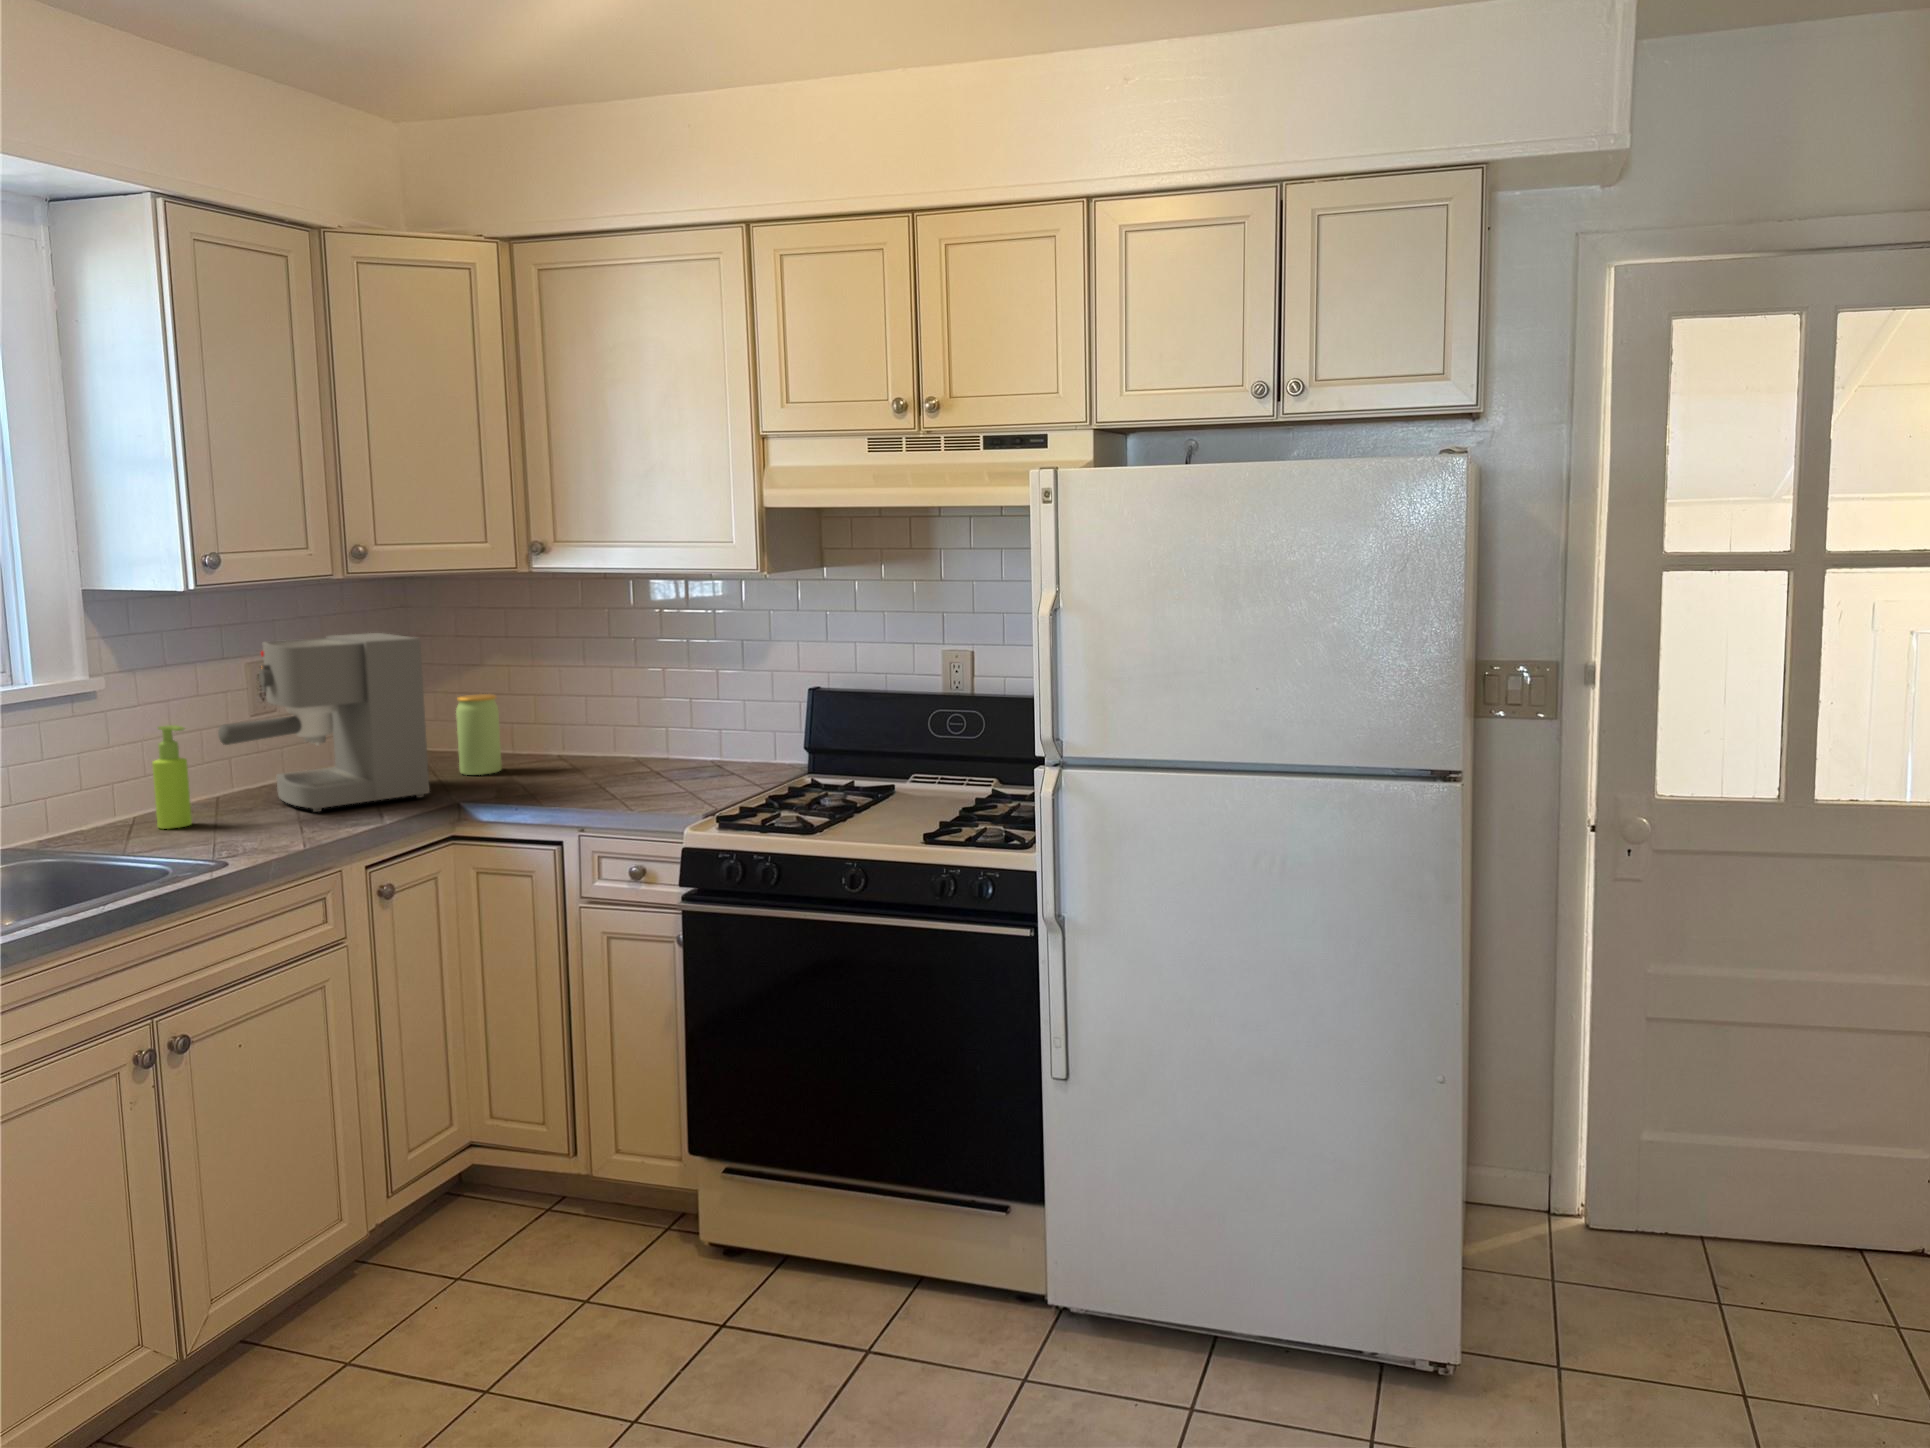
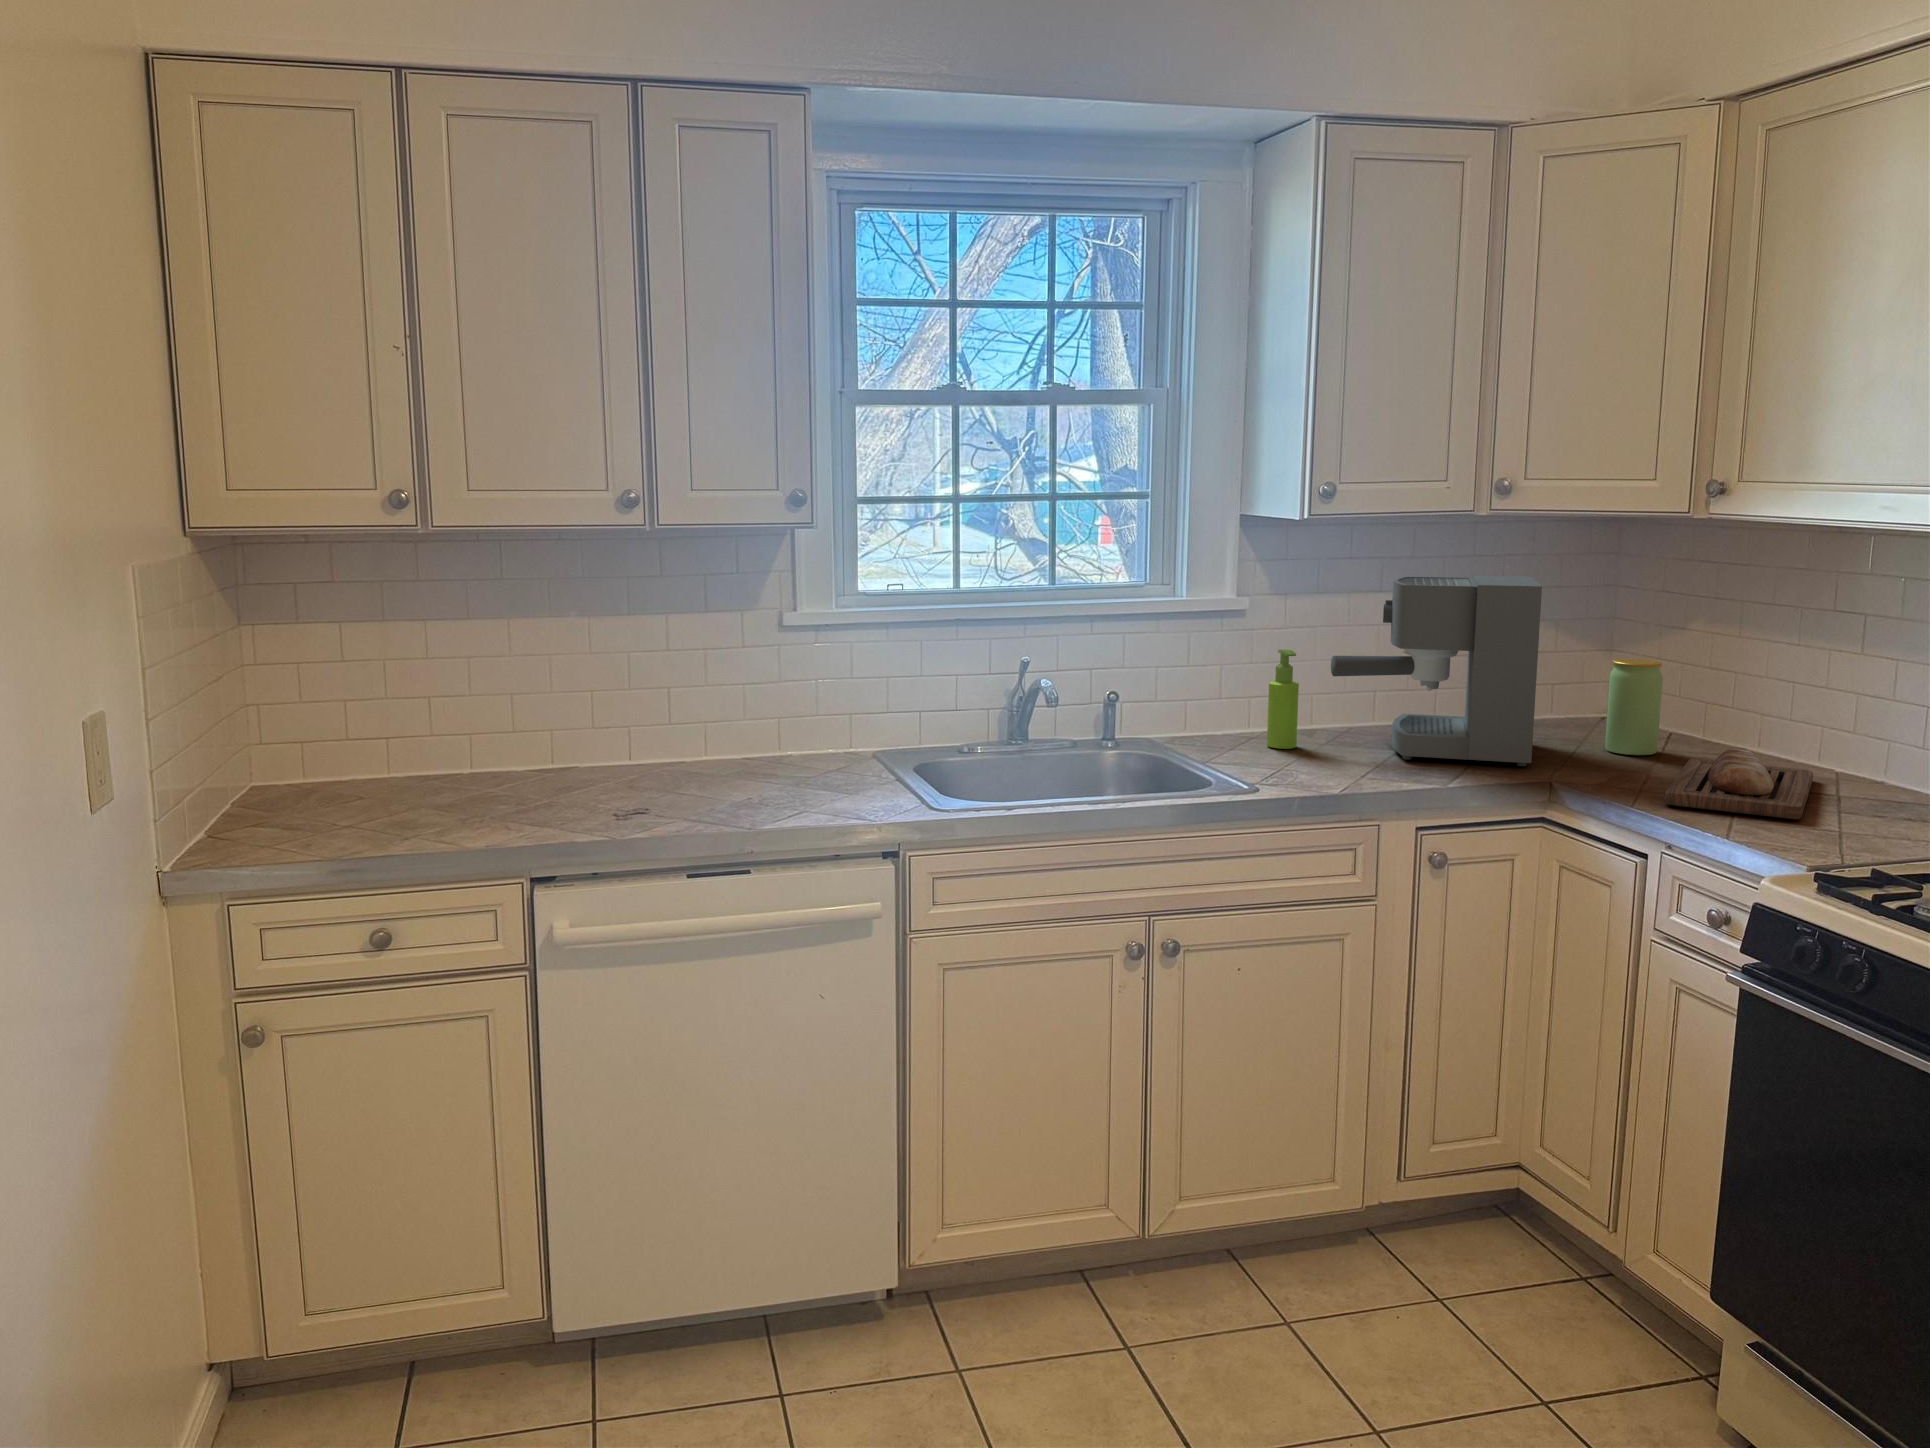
bread loaf: none [537,750,656,800] -> present [1664,748,1813,819]

